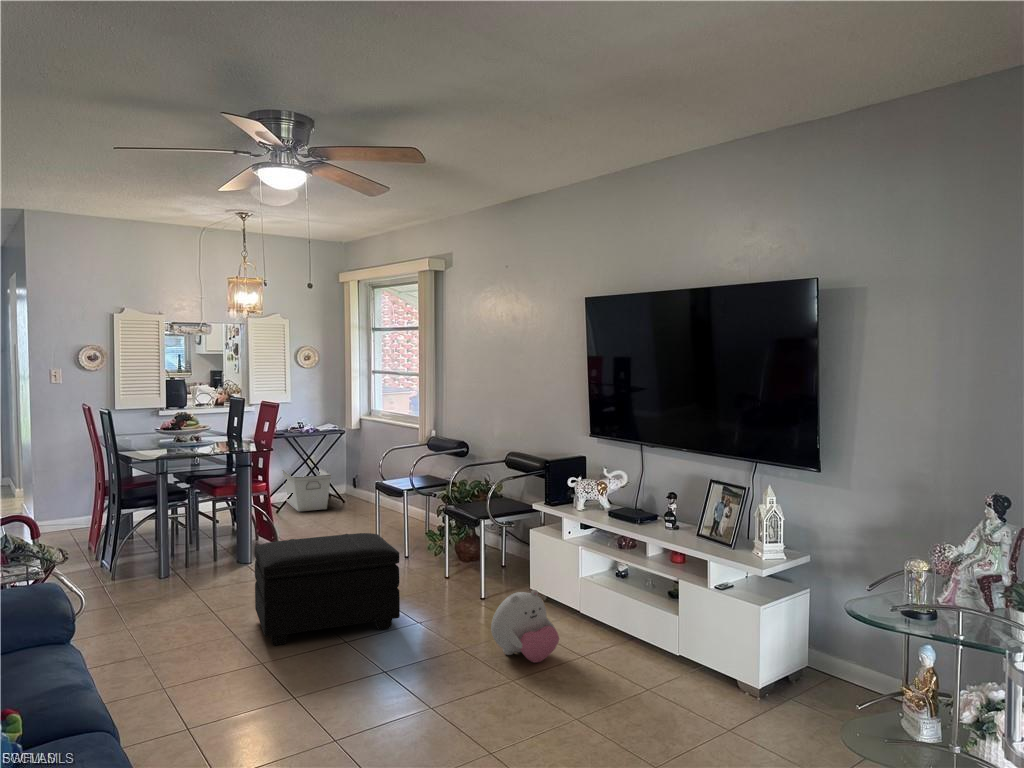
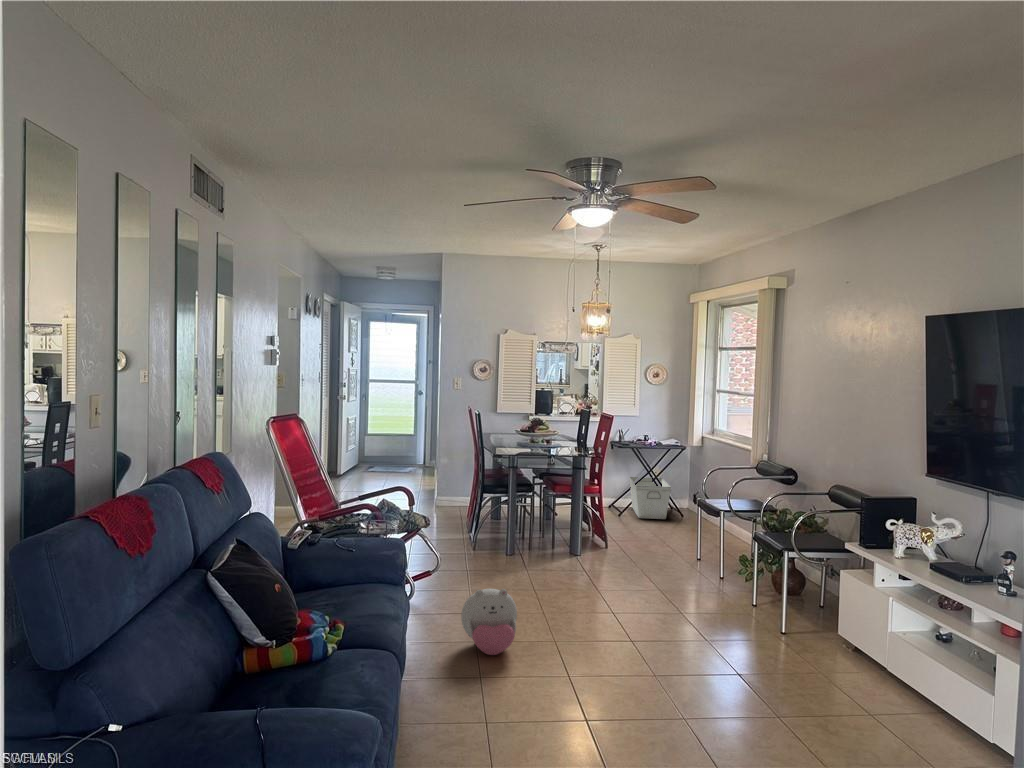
footstool: present [254,533,400,645] -> none [561,542,690,642]
plush toy: present [491,590,559,663] -> present [461,589,517,655]

